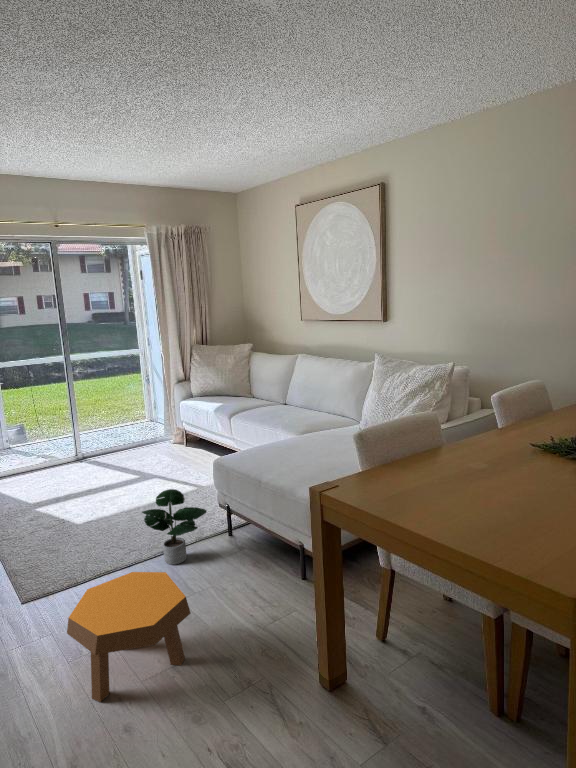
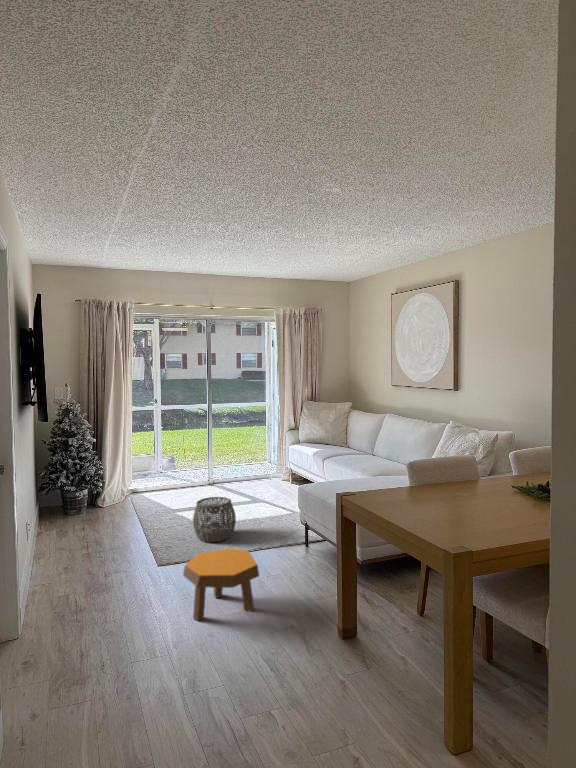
woven basket: none [65,484,129,550] -> present [193,497,236,542]
potted plant: present [142,489,207,565] -> none [242,503,287,558]

